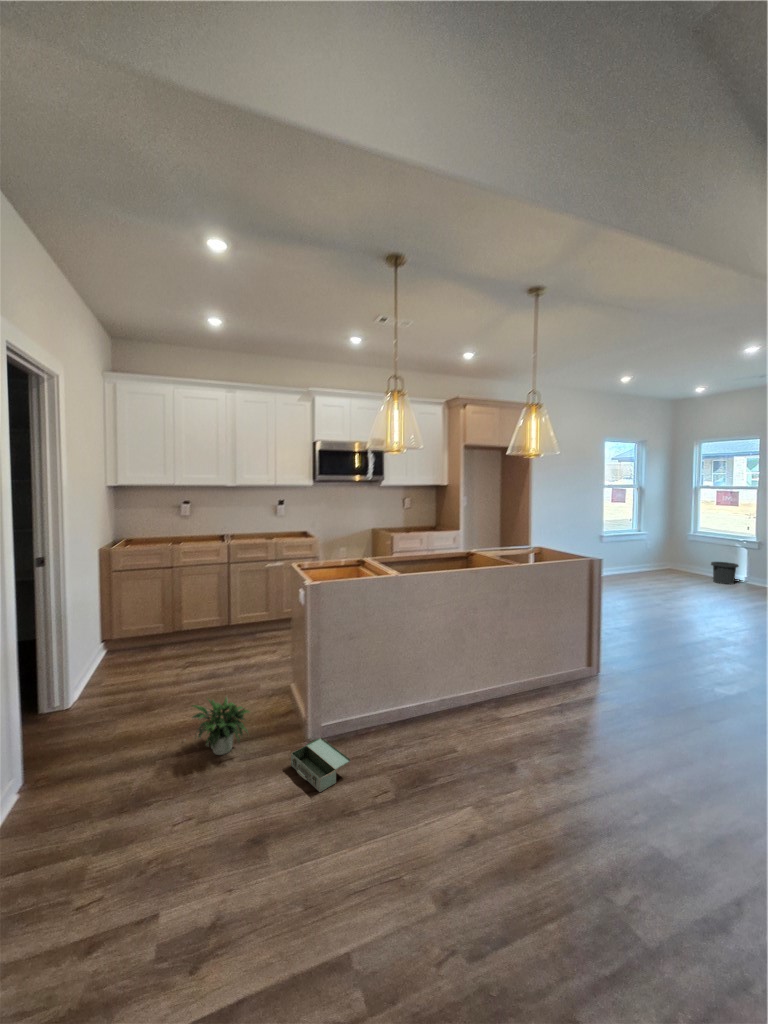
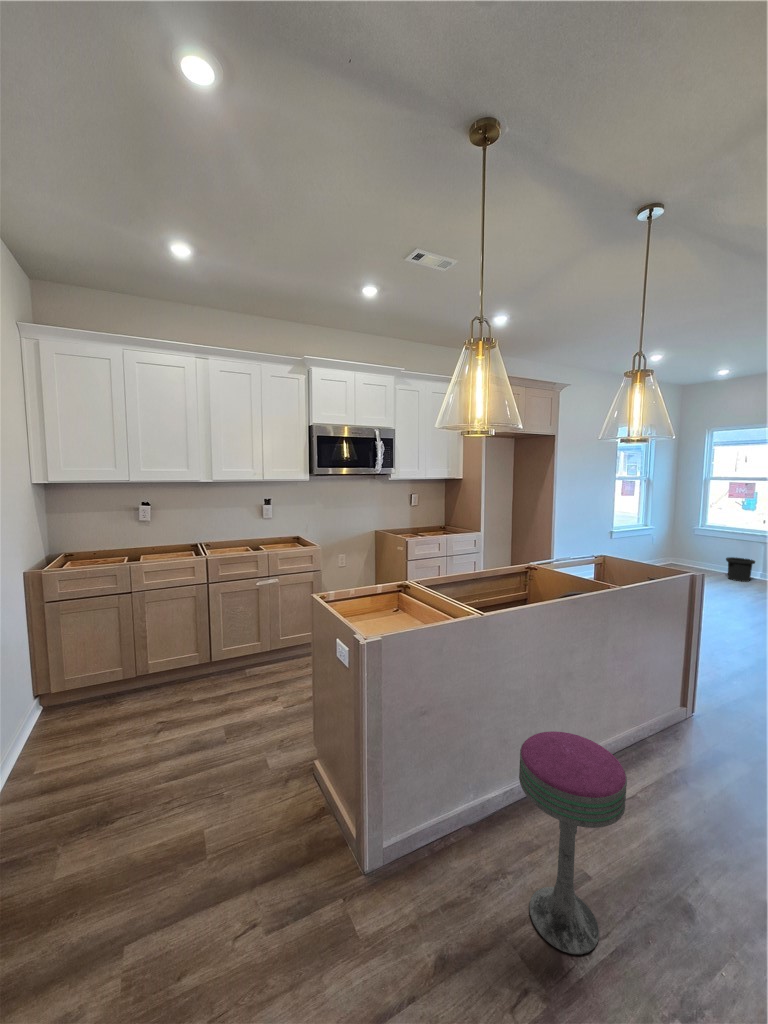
bar stool: none [399,649,462,785] -> present [519,731,627,954]
potted plant: present [192,698,249,755] -> none [169,812,280,920]
toolbox: present [291,738,351,792] -> none [353,873,451,995]

